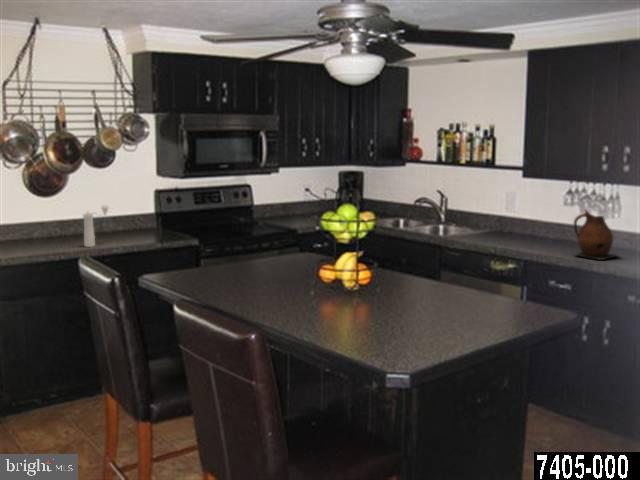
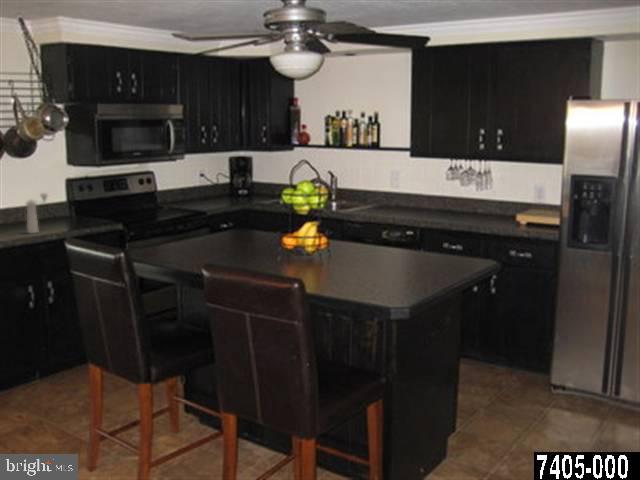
ceramic pitcher: present [574,210,619,260] -> none [462,181,498,221]

